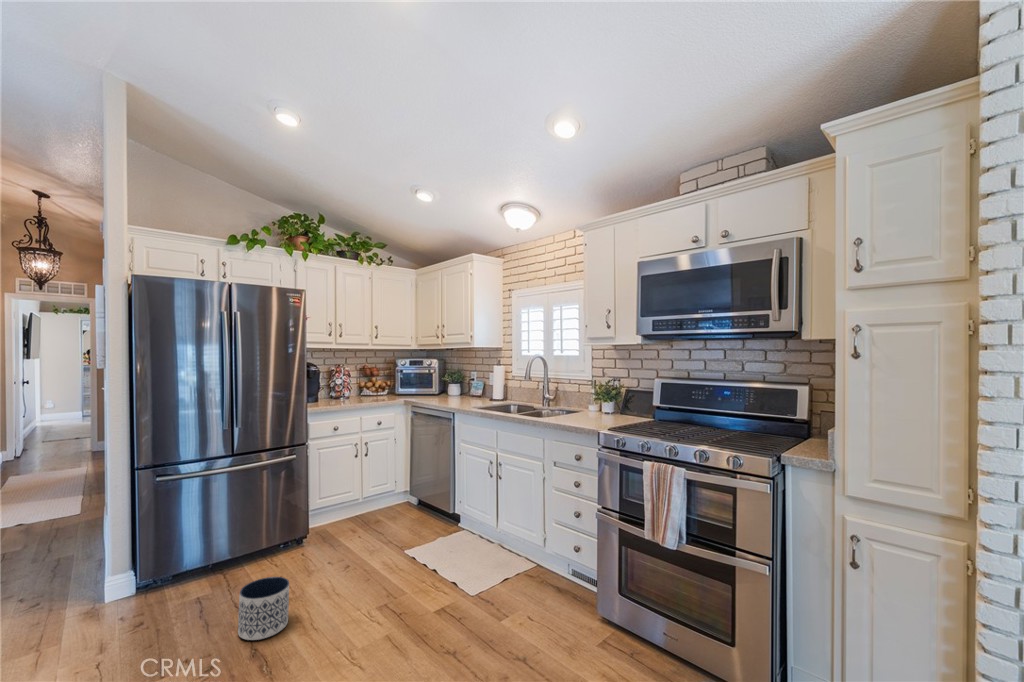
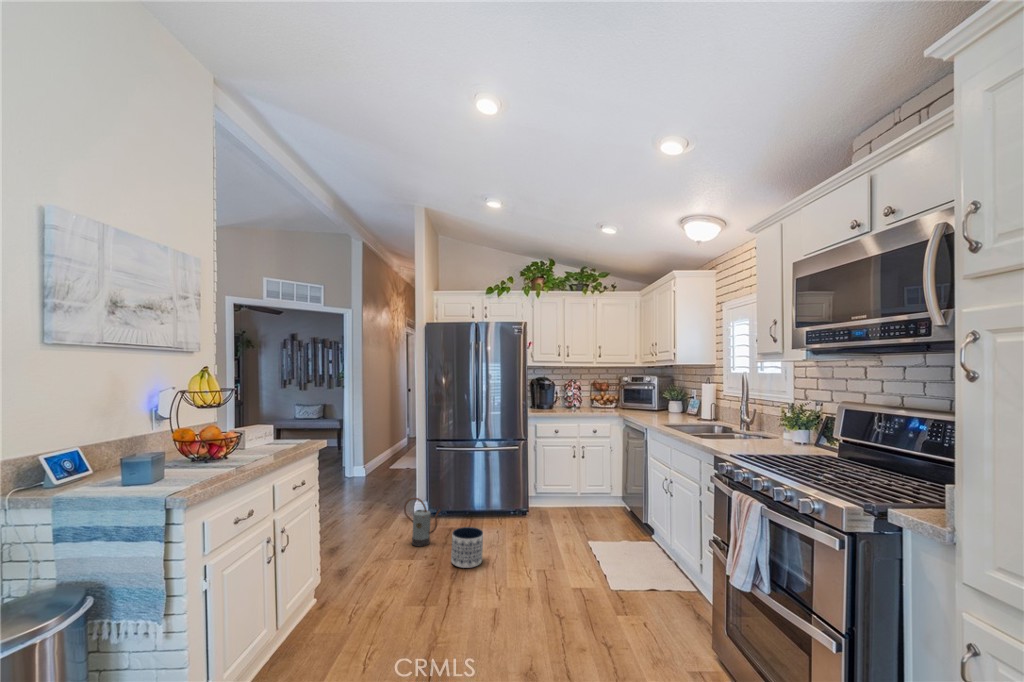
watering can: none [121,563,200,640] -> present [404,498,441,547]

